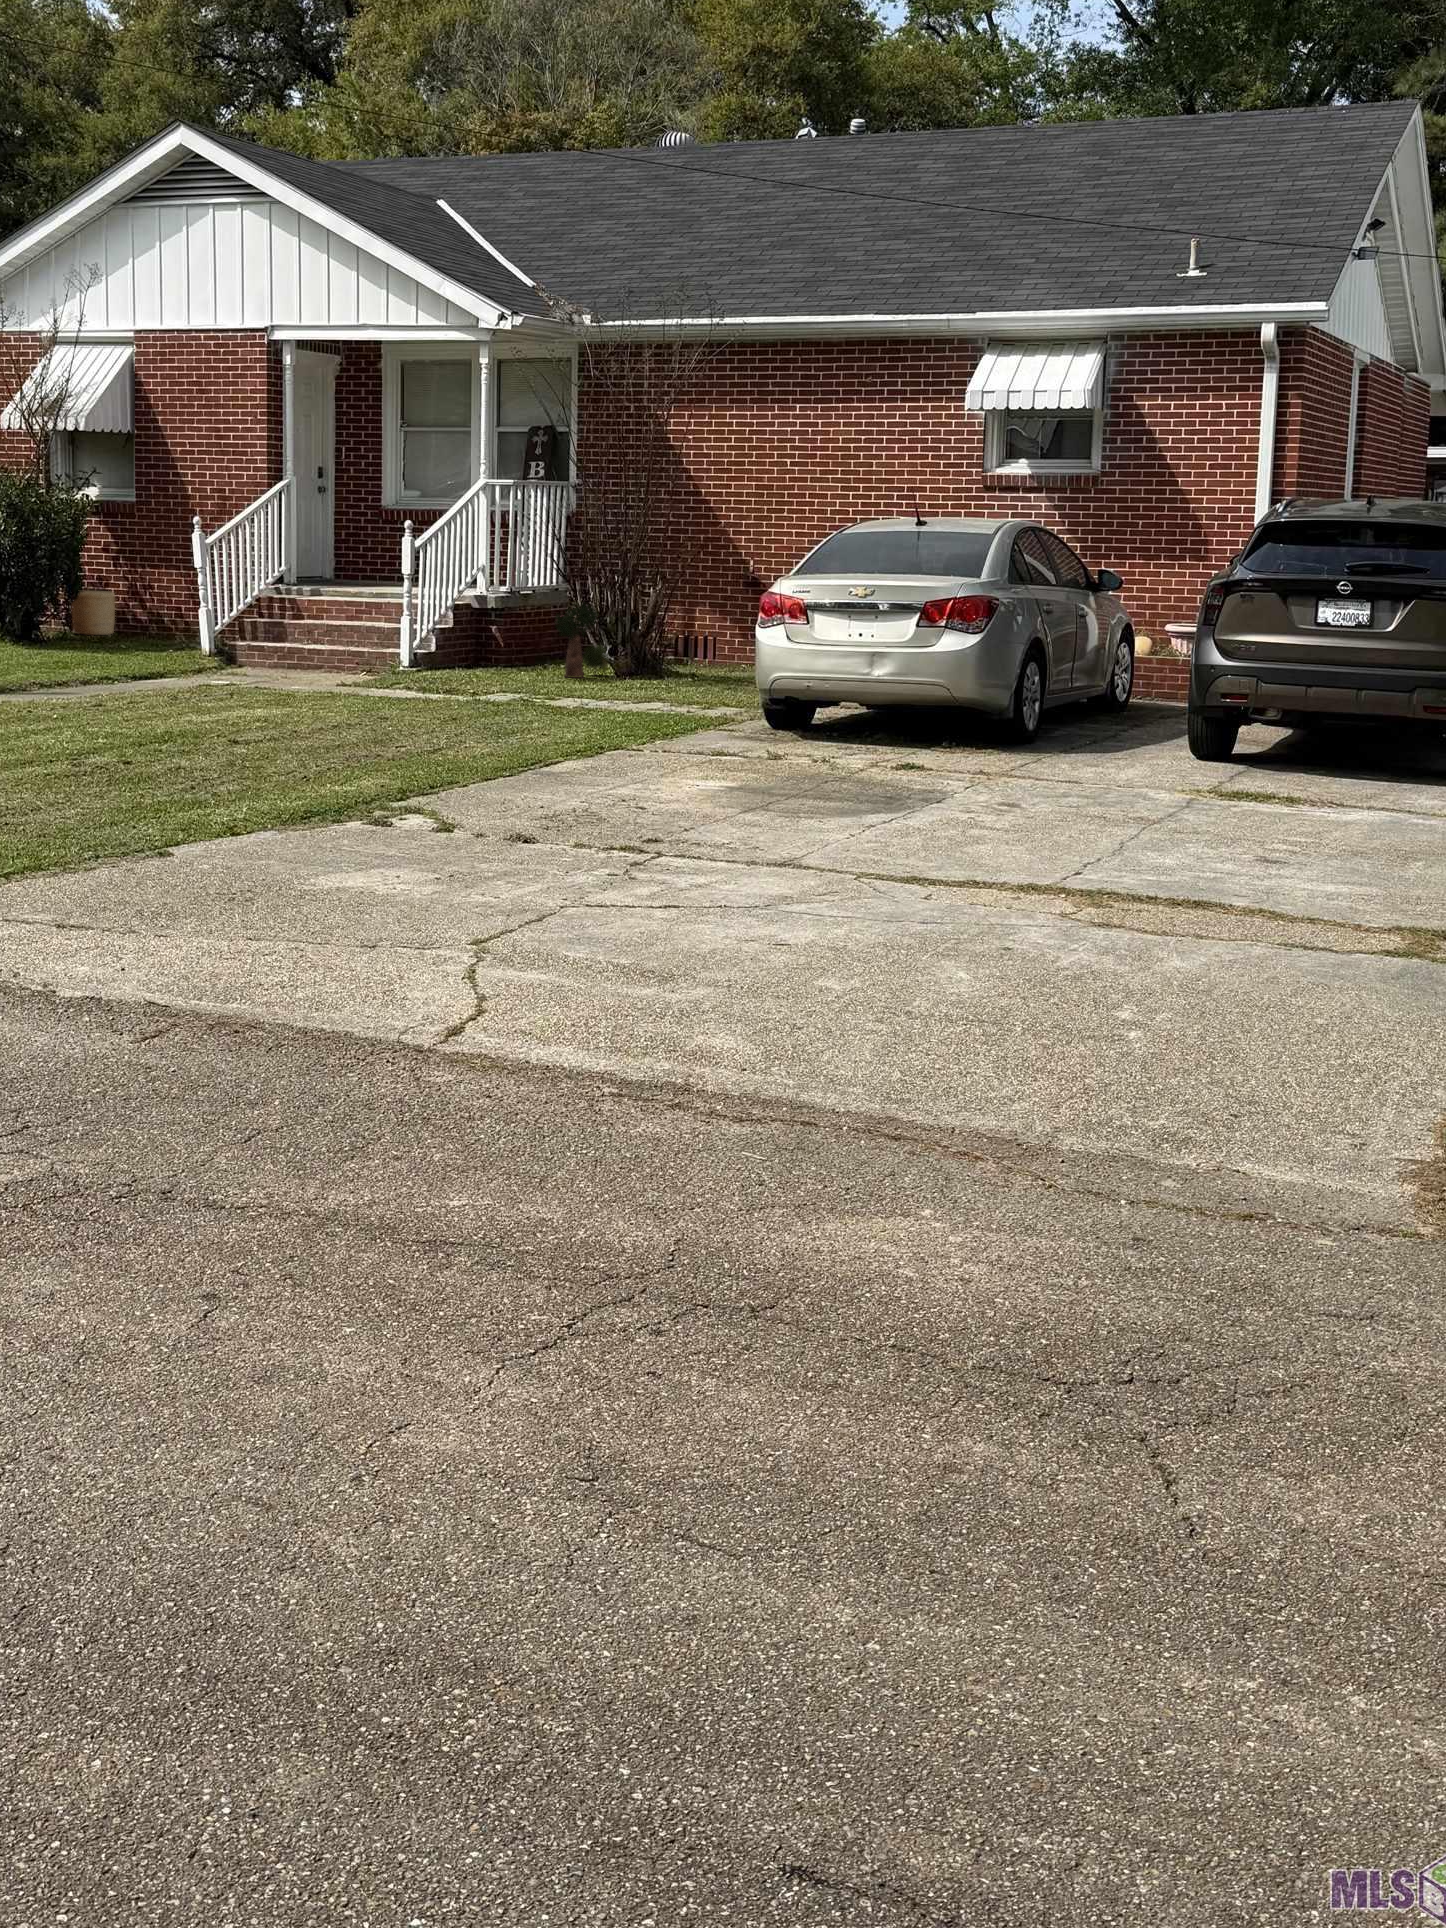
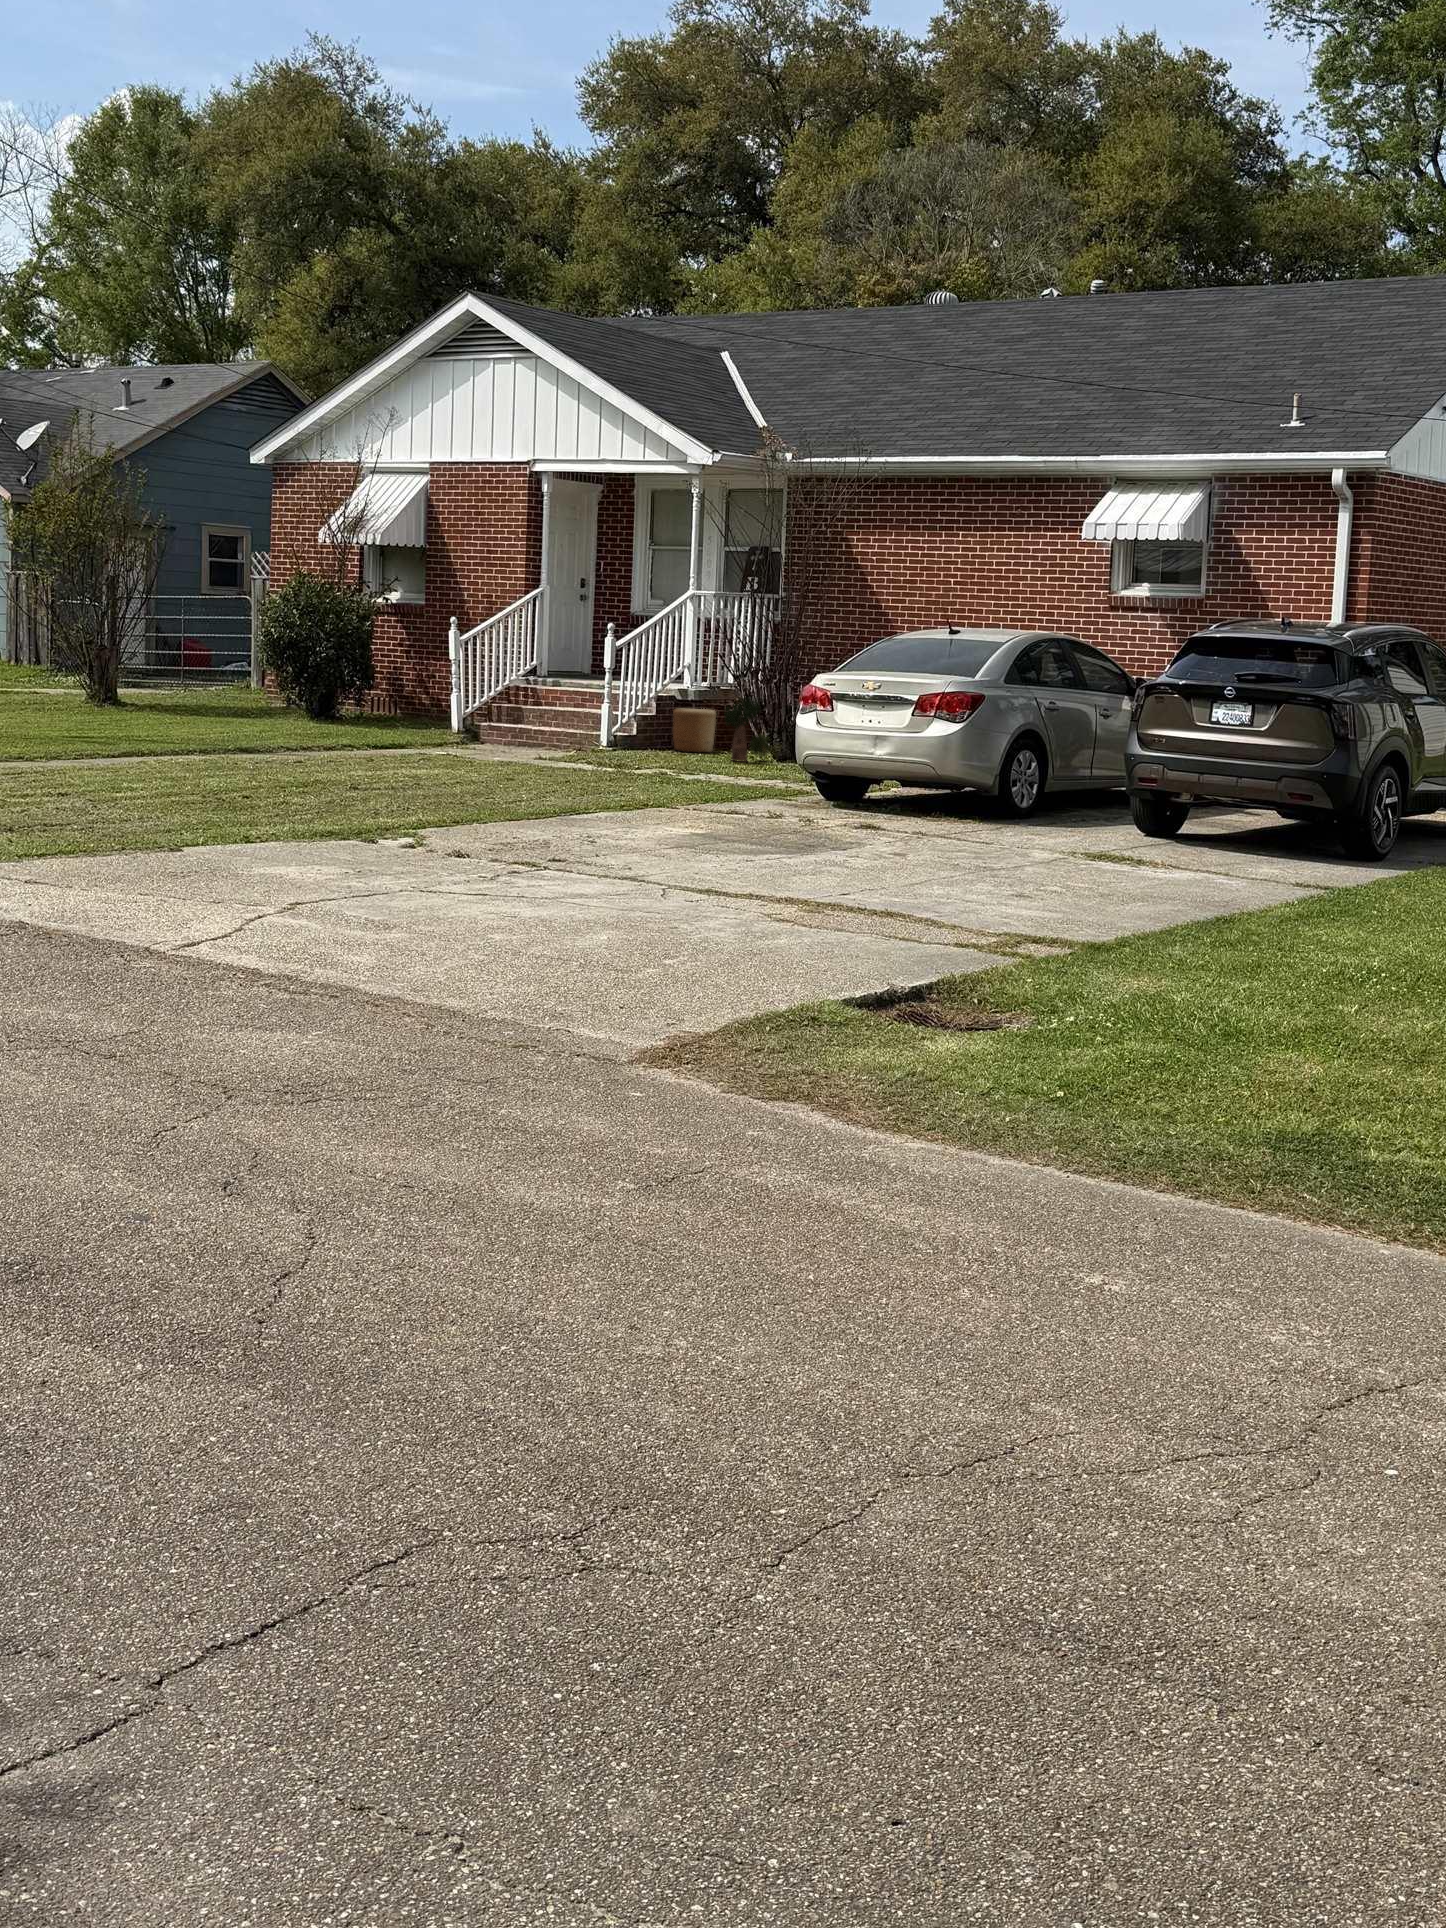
woven basket: present [71,591,115,635] -> present [673,709,716,753]

